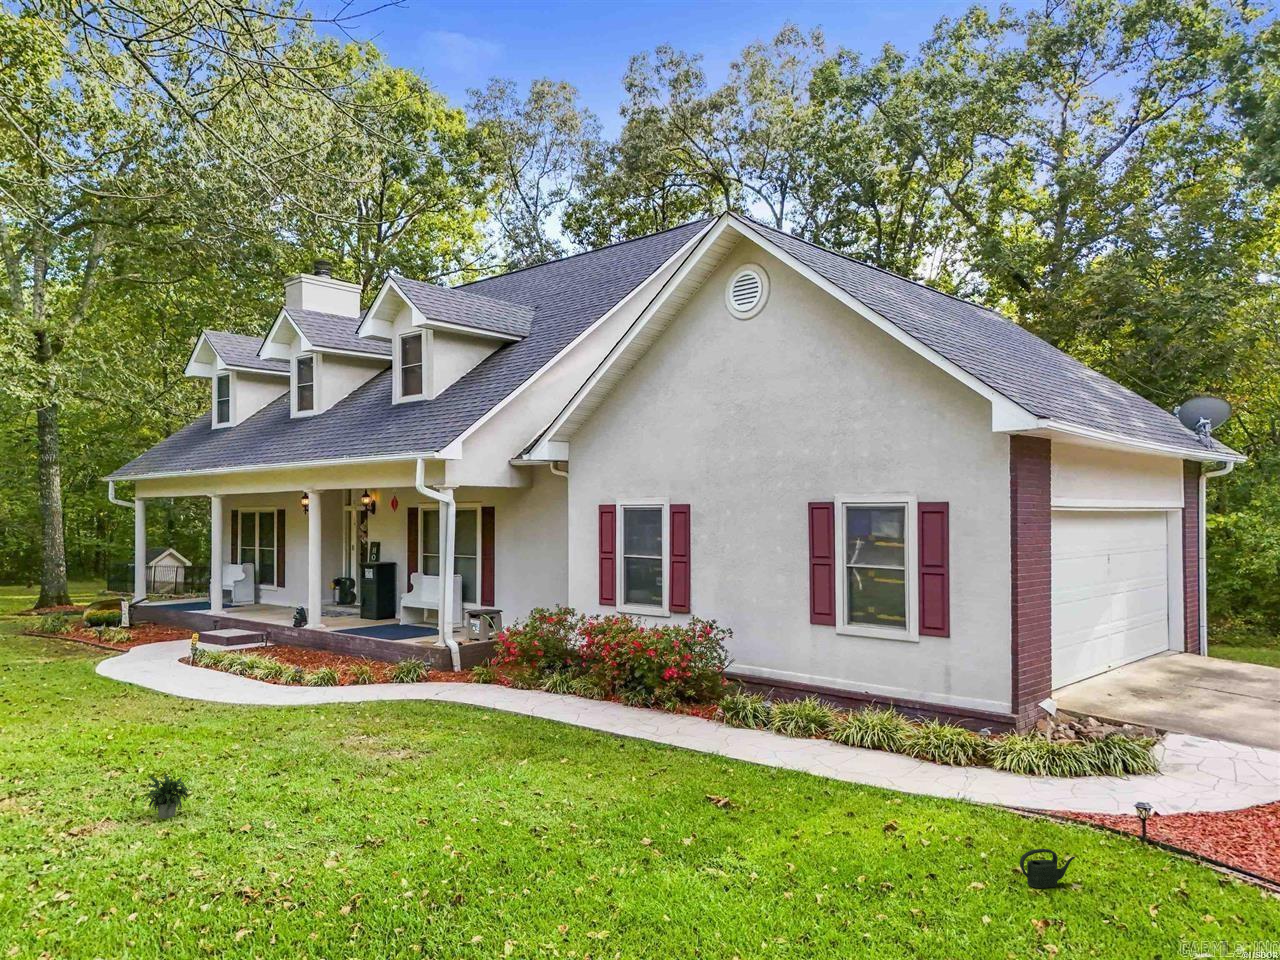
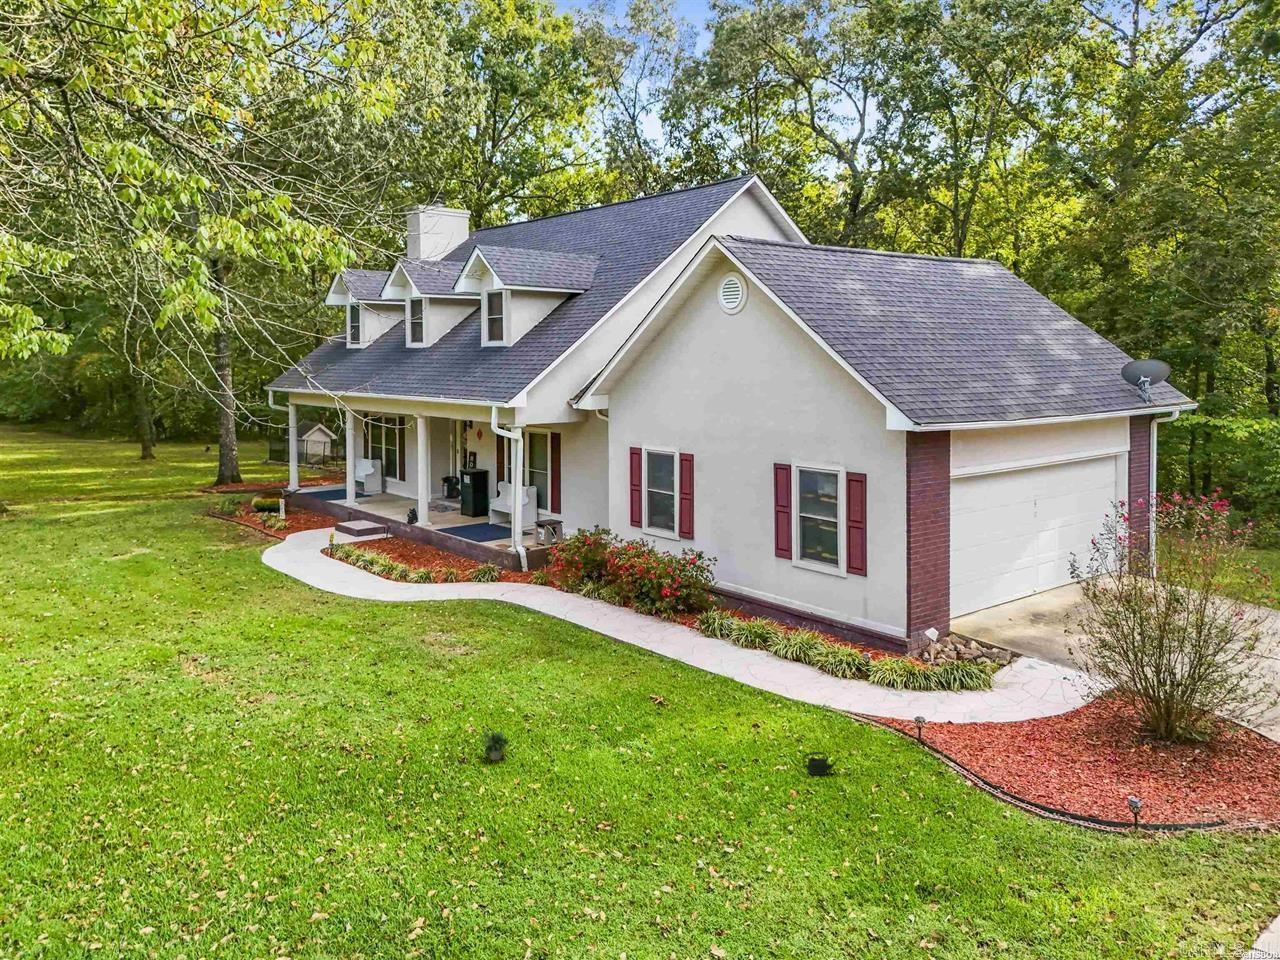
potted plant: present [146,774,189,818] -> present [482,729,509,760]

